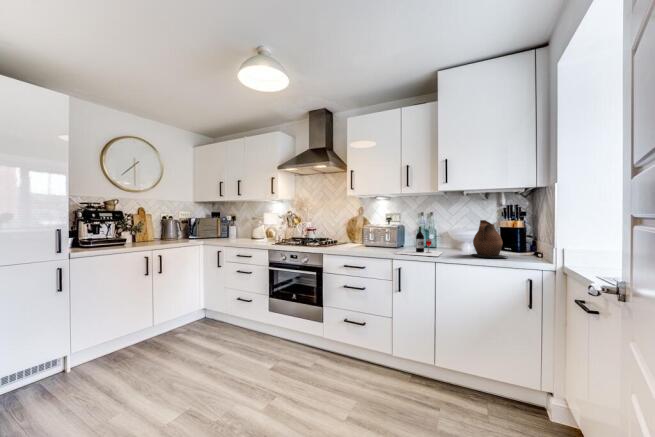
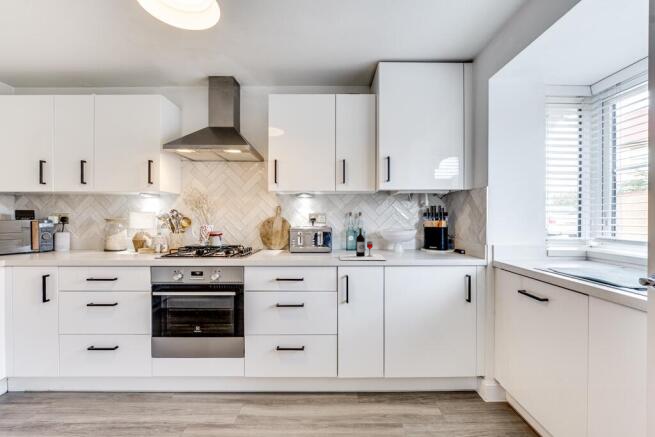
ceramic pitcher: present [471,220,508,257] -> none [408,221,443,258]

